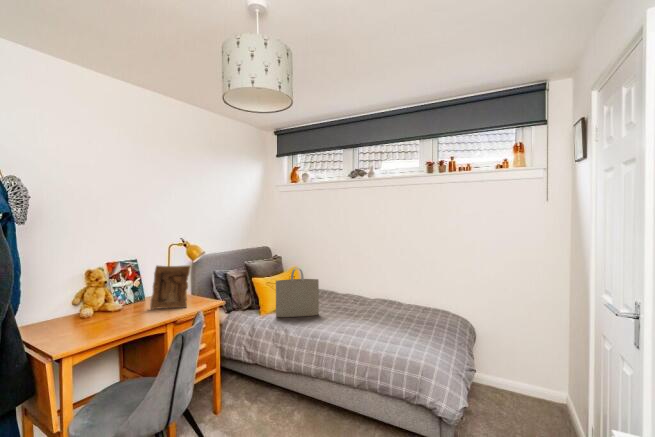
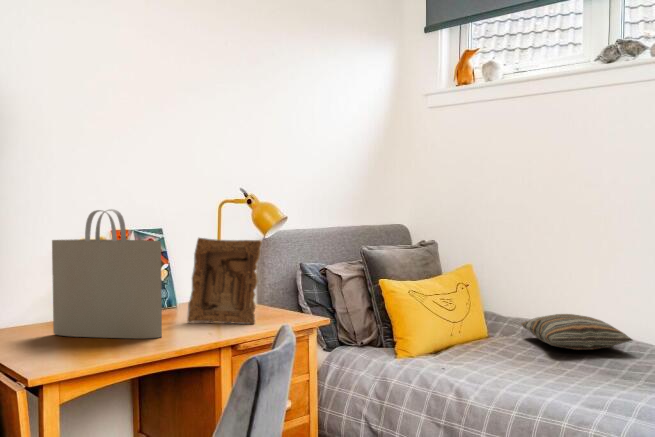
tote bag: present [276,268,319,317] -> present [52,209,162,338]
pillow: none [318,288,363,305] -> present [521,314,632,350]

